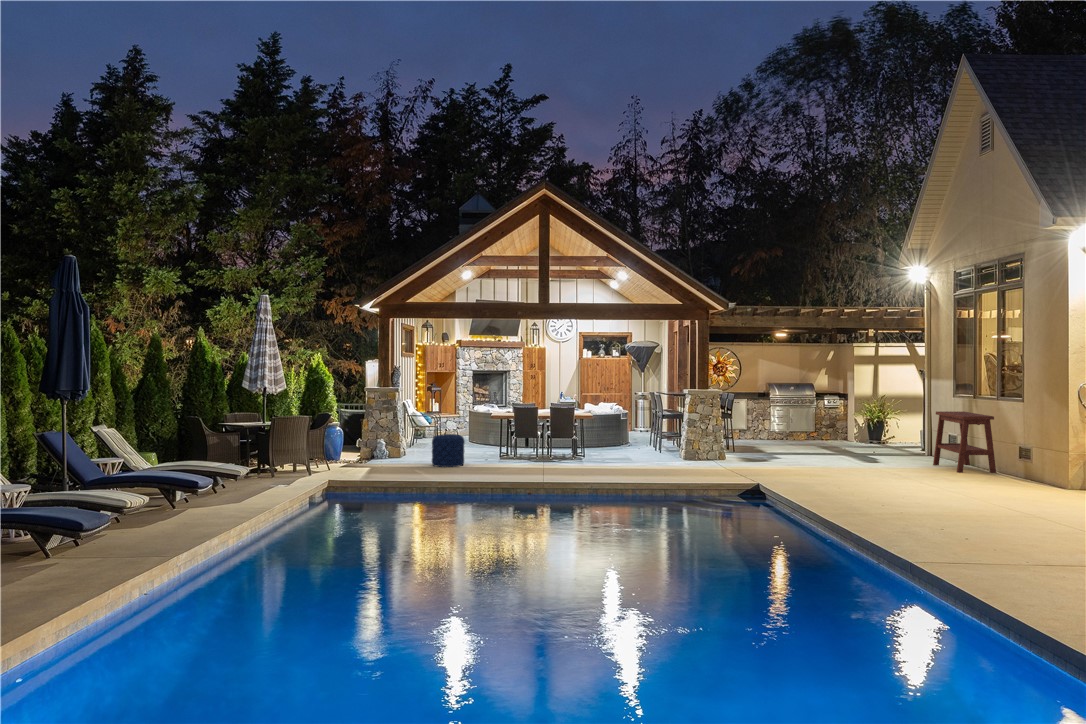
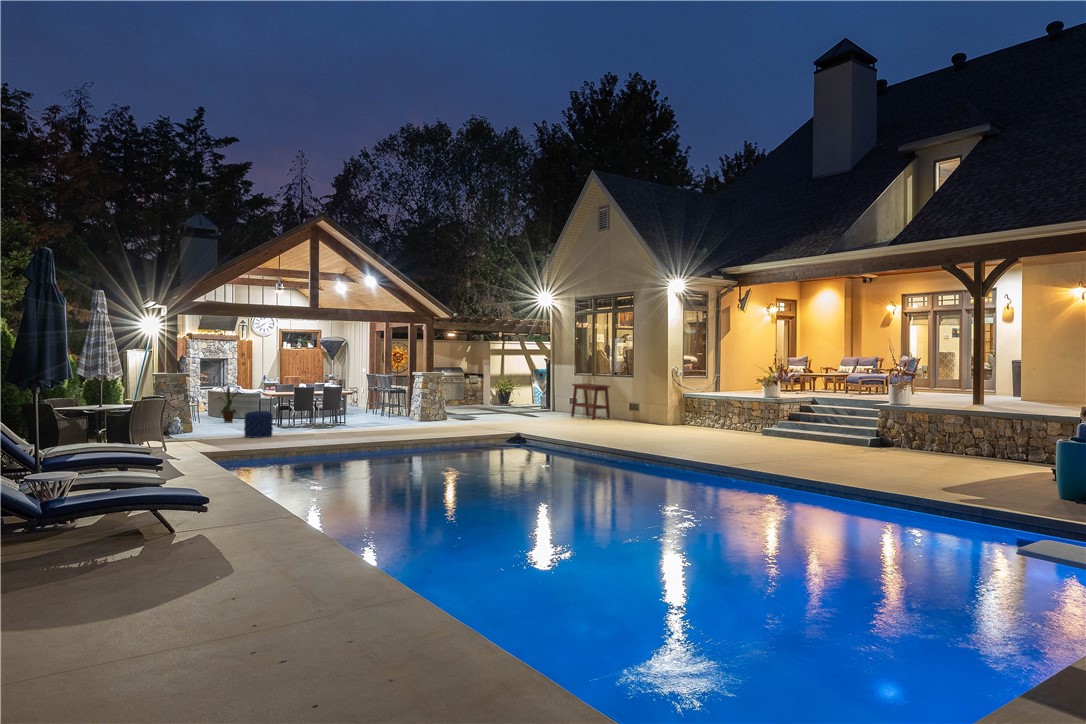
house plant: none [456,398,492,446] -> present [218,387,242,422]

